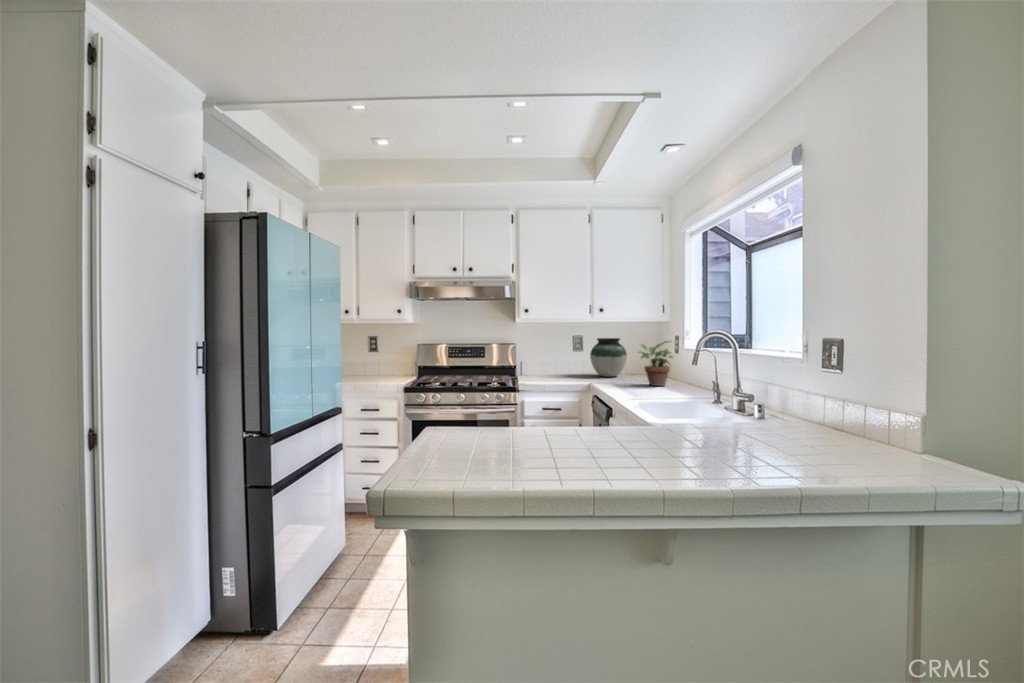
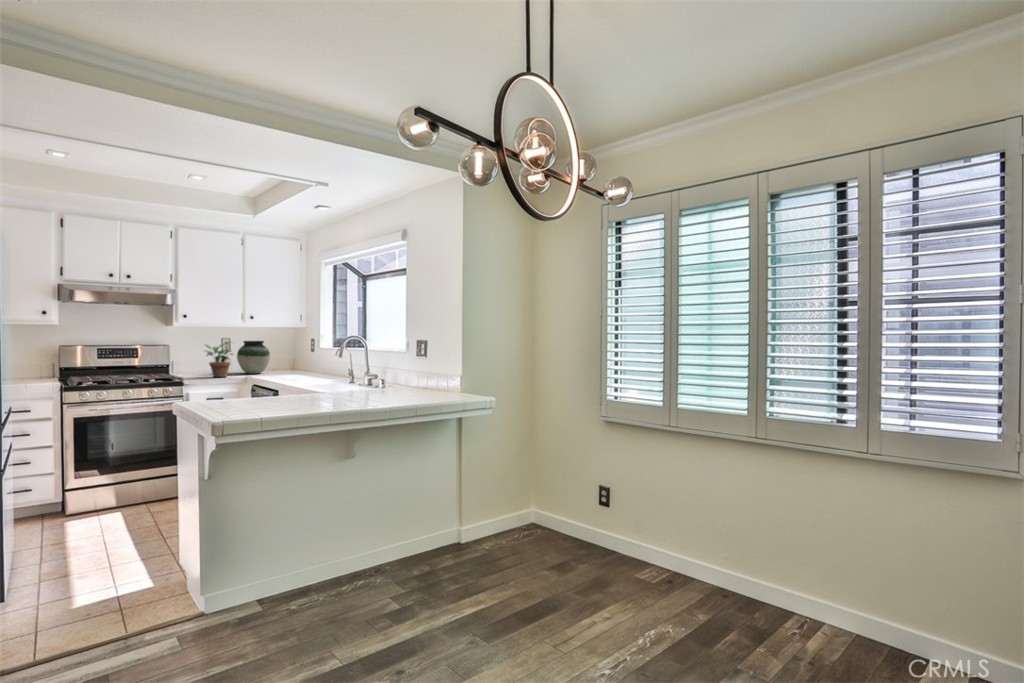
potted plant: present [641,341,673,386] -> present [206,342,232,377]

